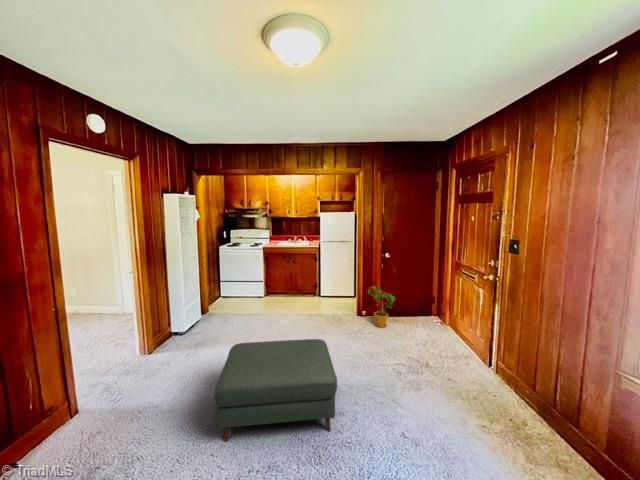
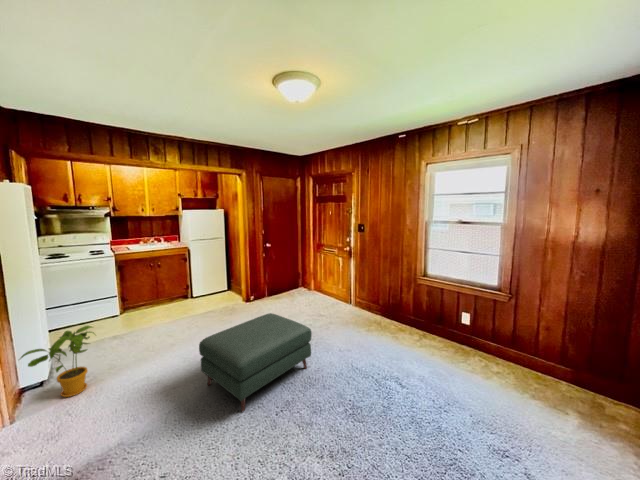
house plant: present [368,286,395,328] -> present [20,326,94,397]

